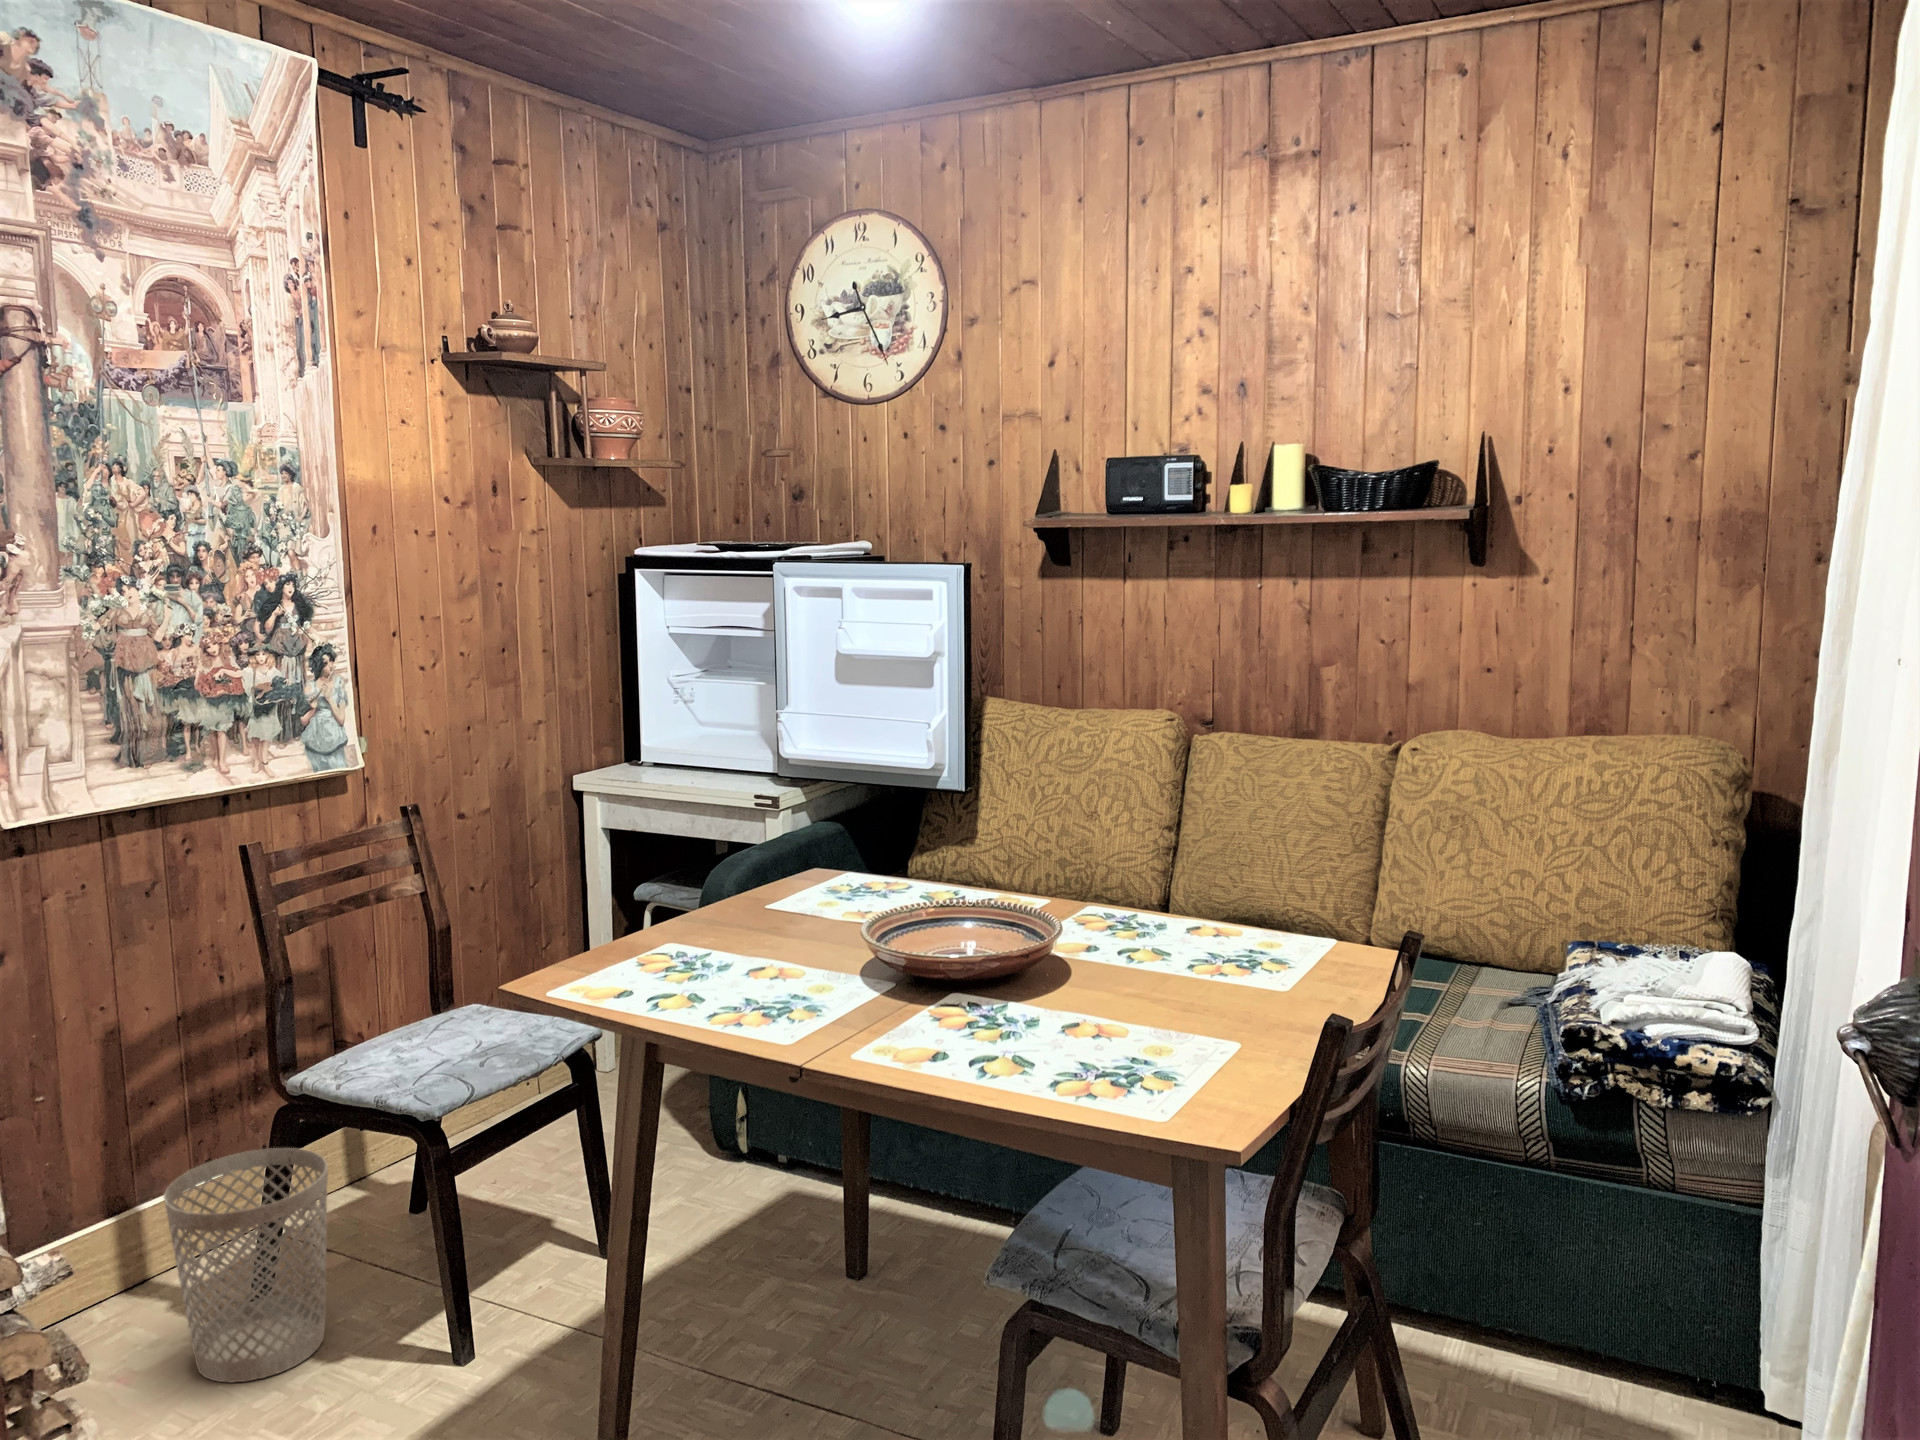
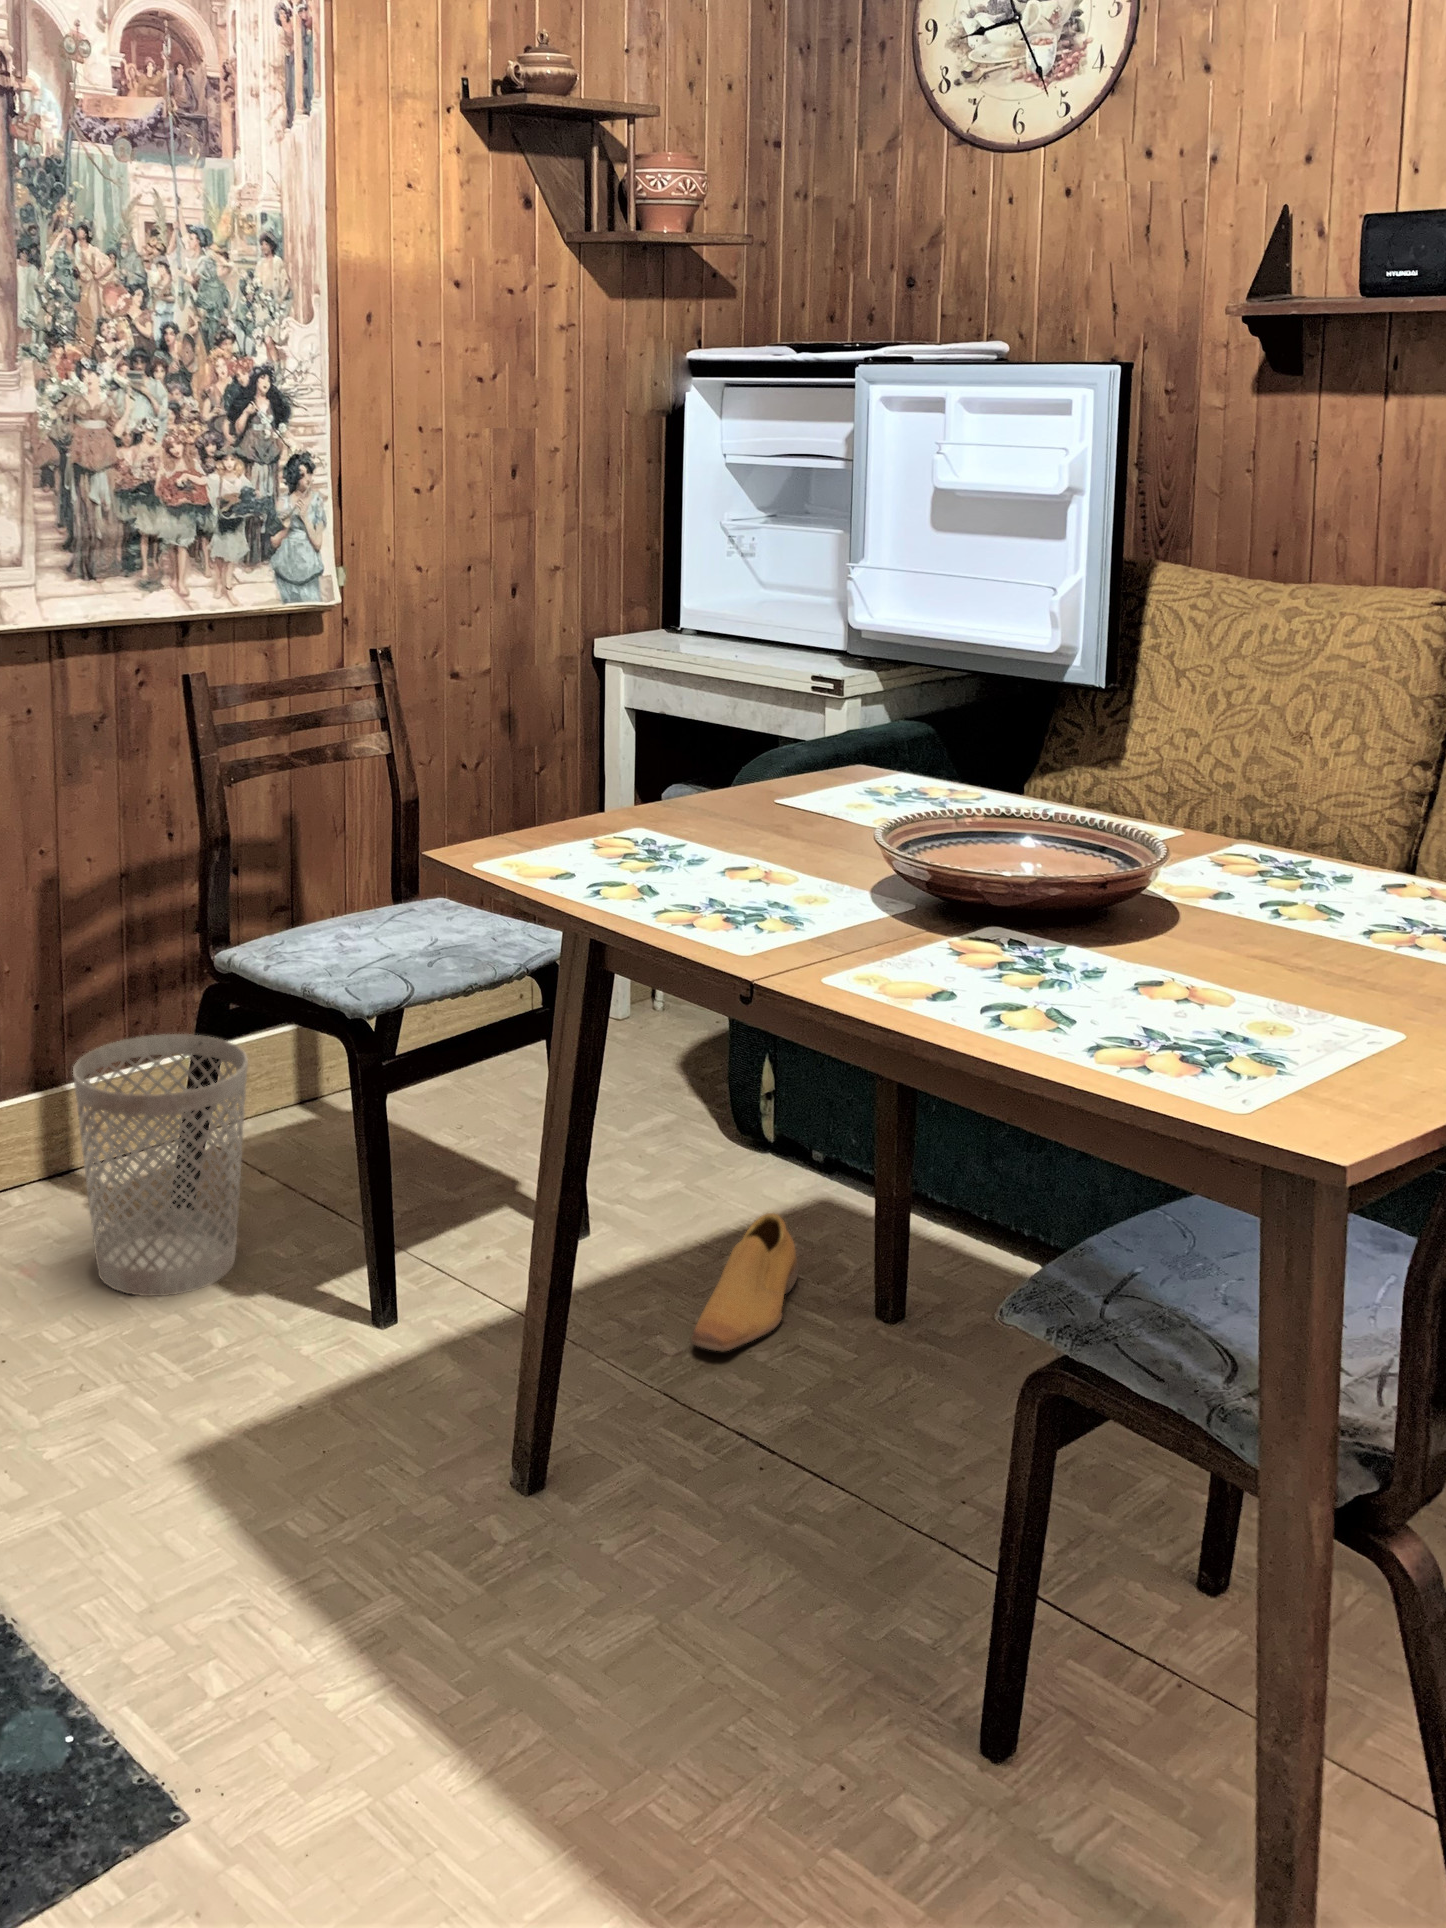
shoe: none [721,1212,789,1329] -> present [691,1213,798,1351]

